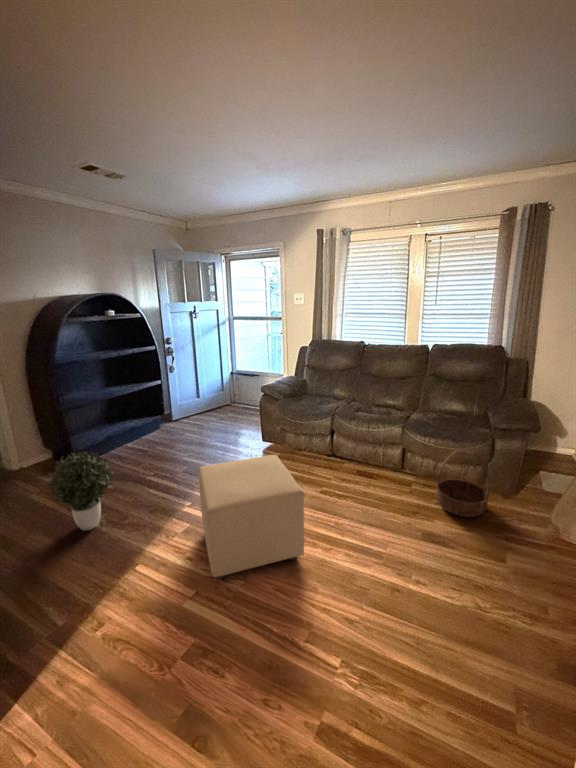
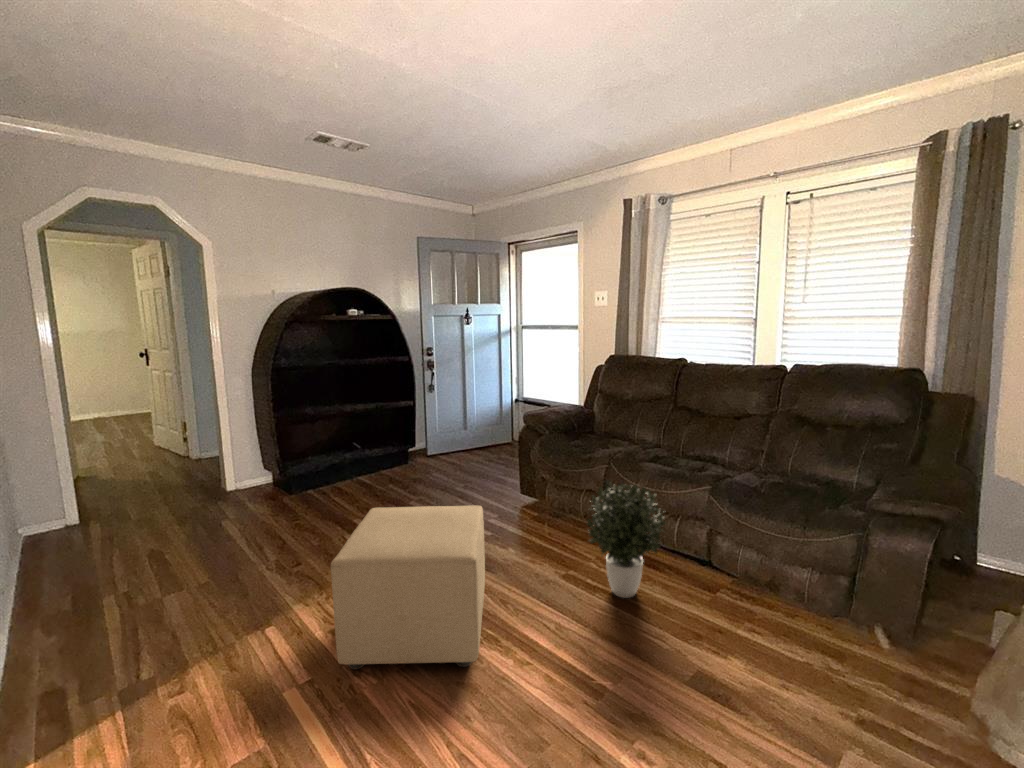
basket: present [436,449,490,517] -> none [748,537,847,667]
potted plant: present [46,452,113,531] -> present [587,484,666,598]

